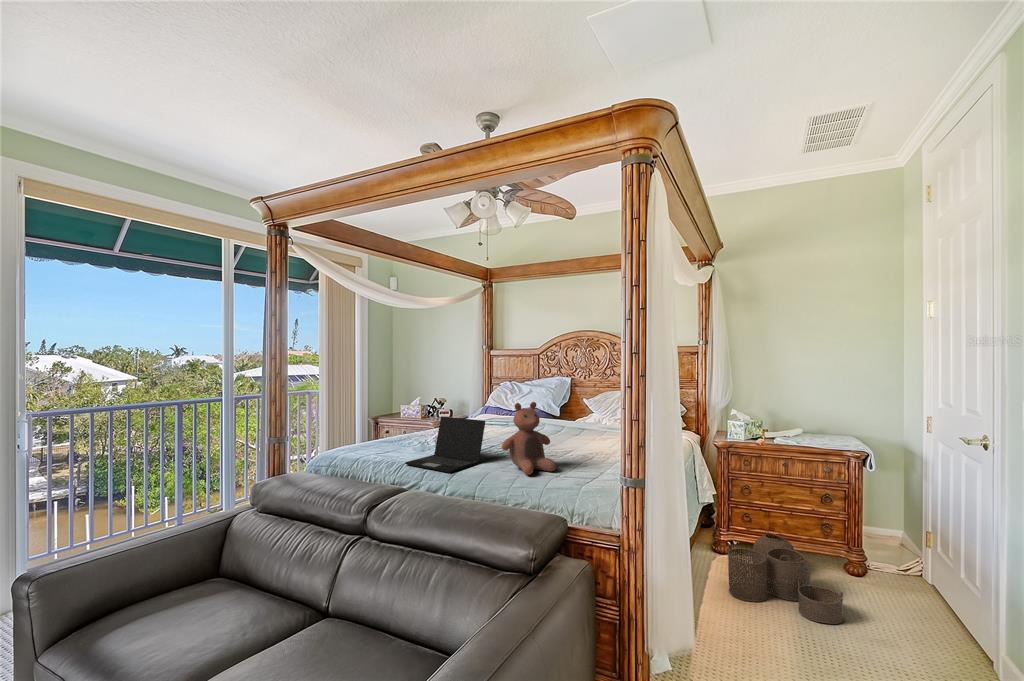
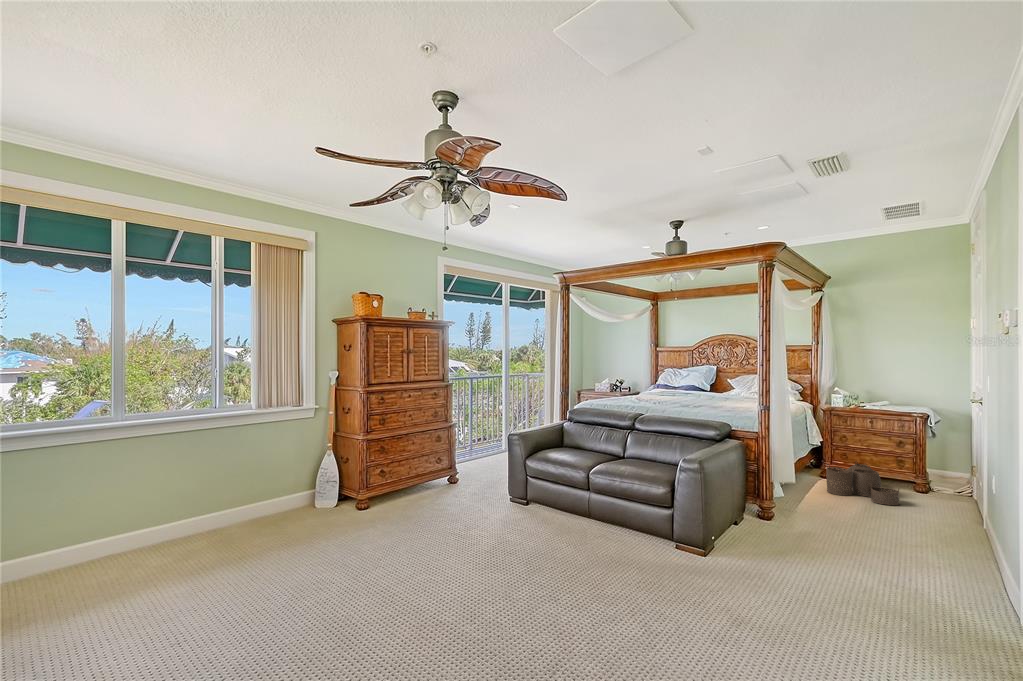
stuffed bear: present [502,402,556,475] -> none [686,372,718,410]
laptop: present [405,416,485,473] -> none [627,382,674,409]

